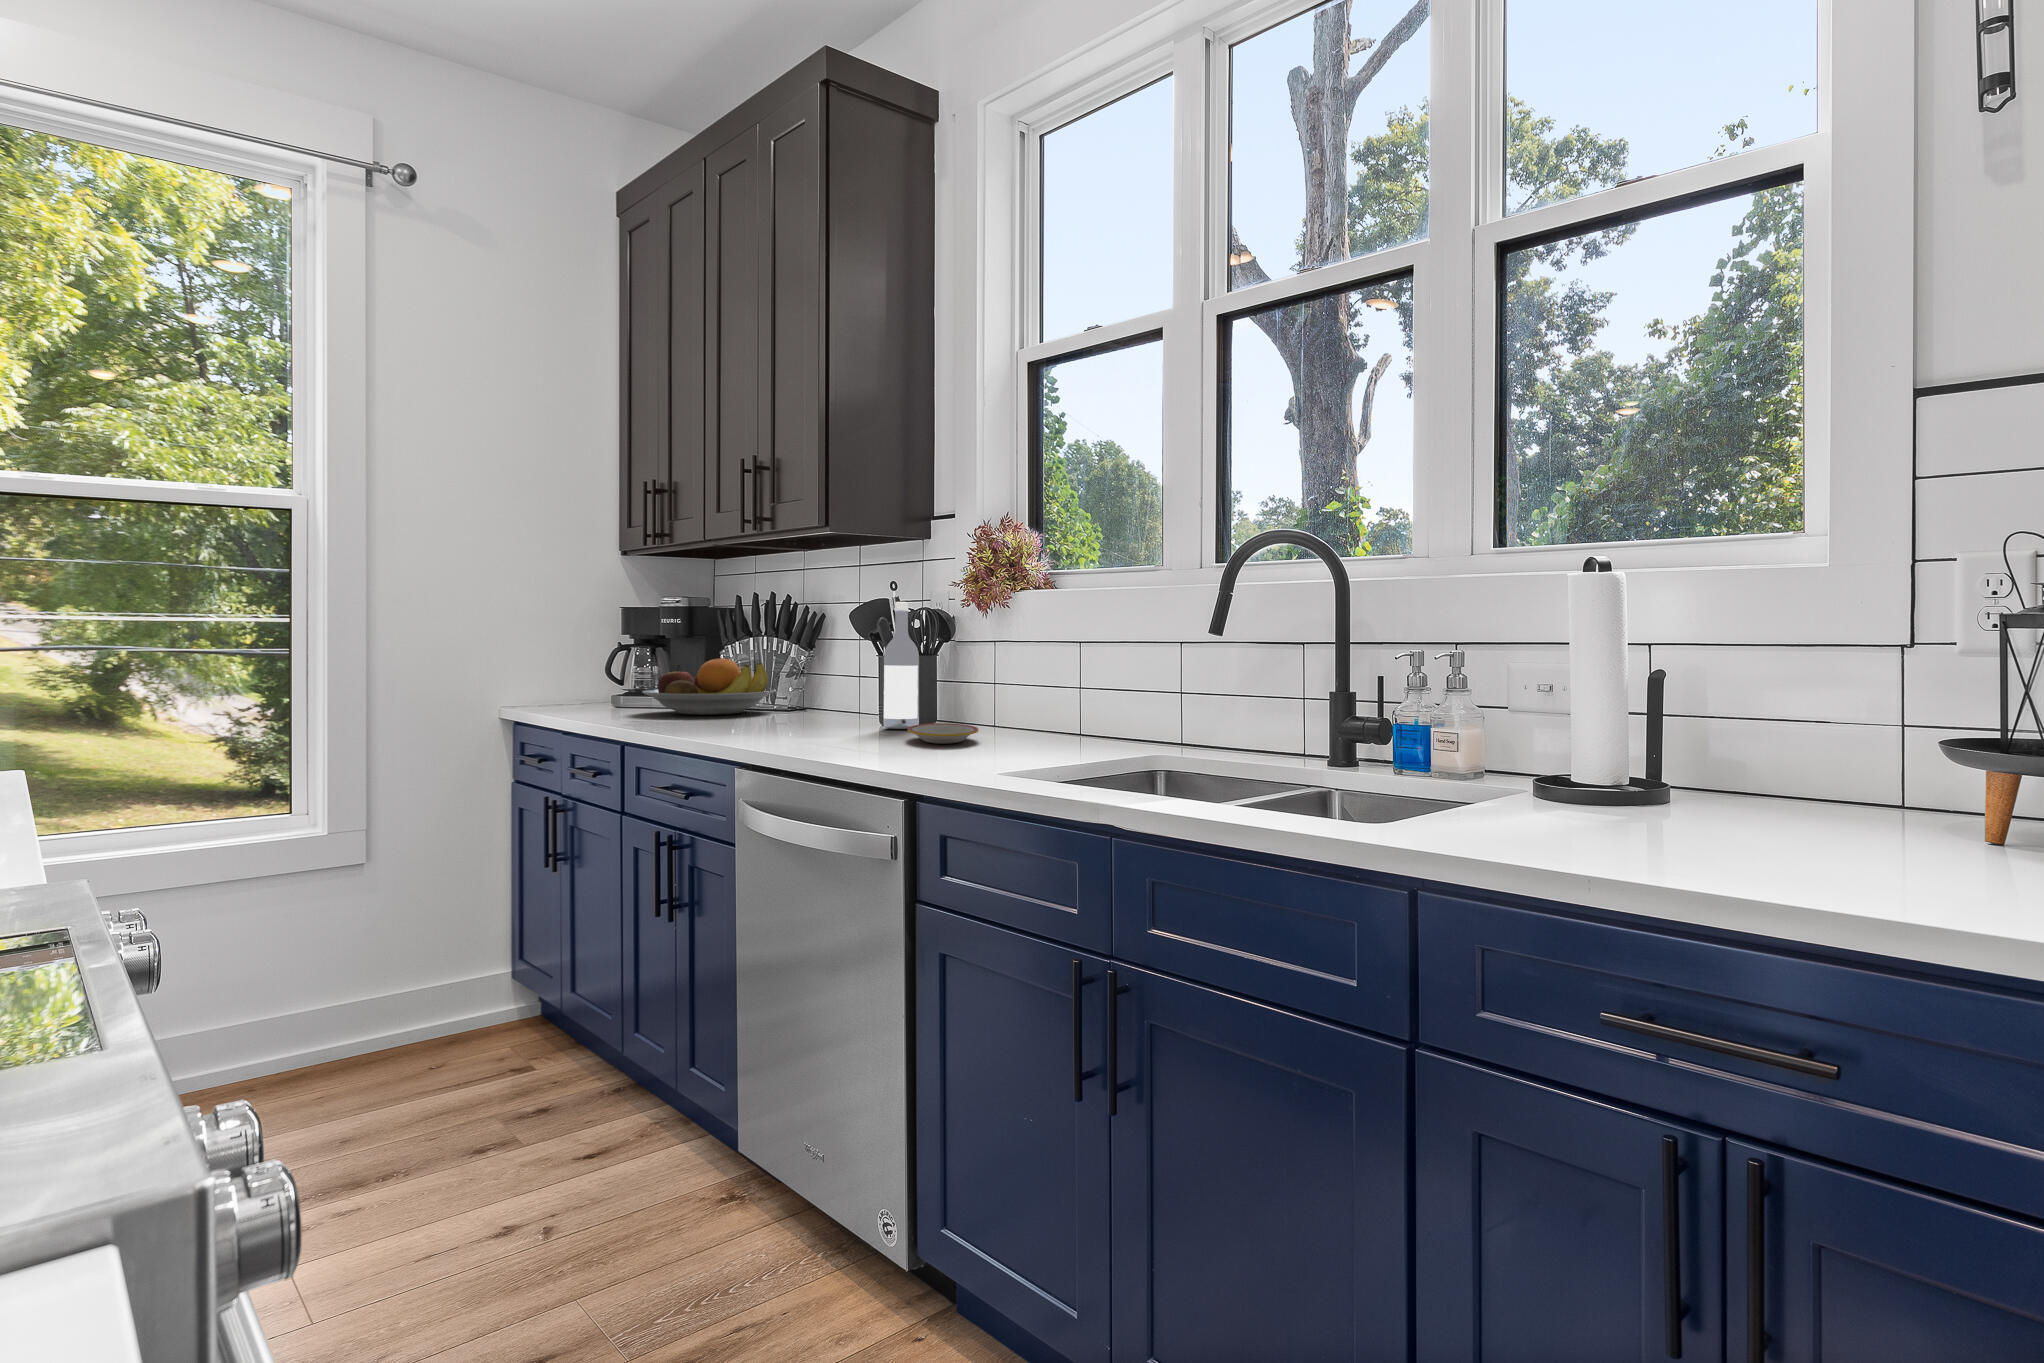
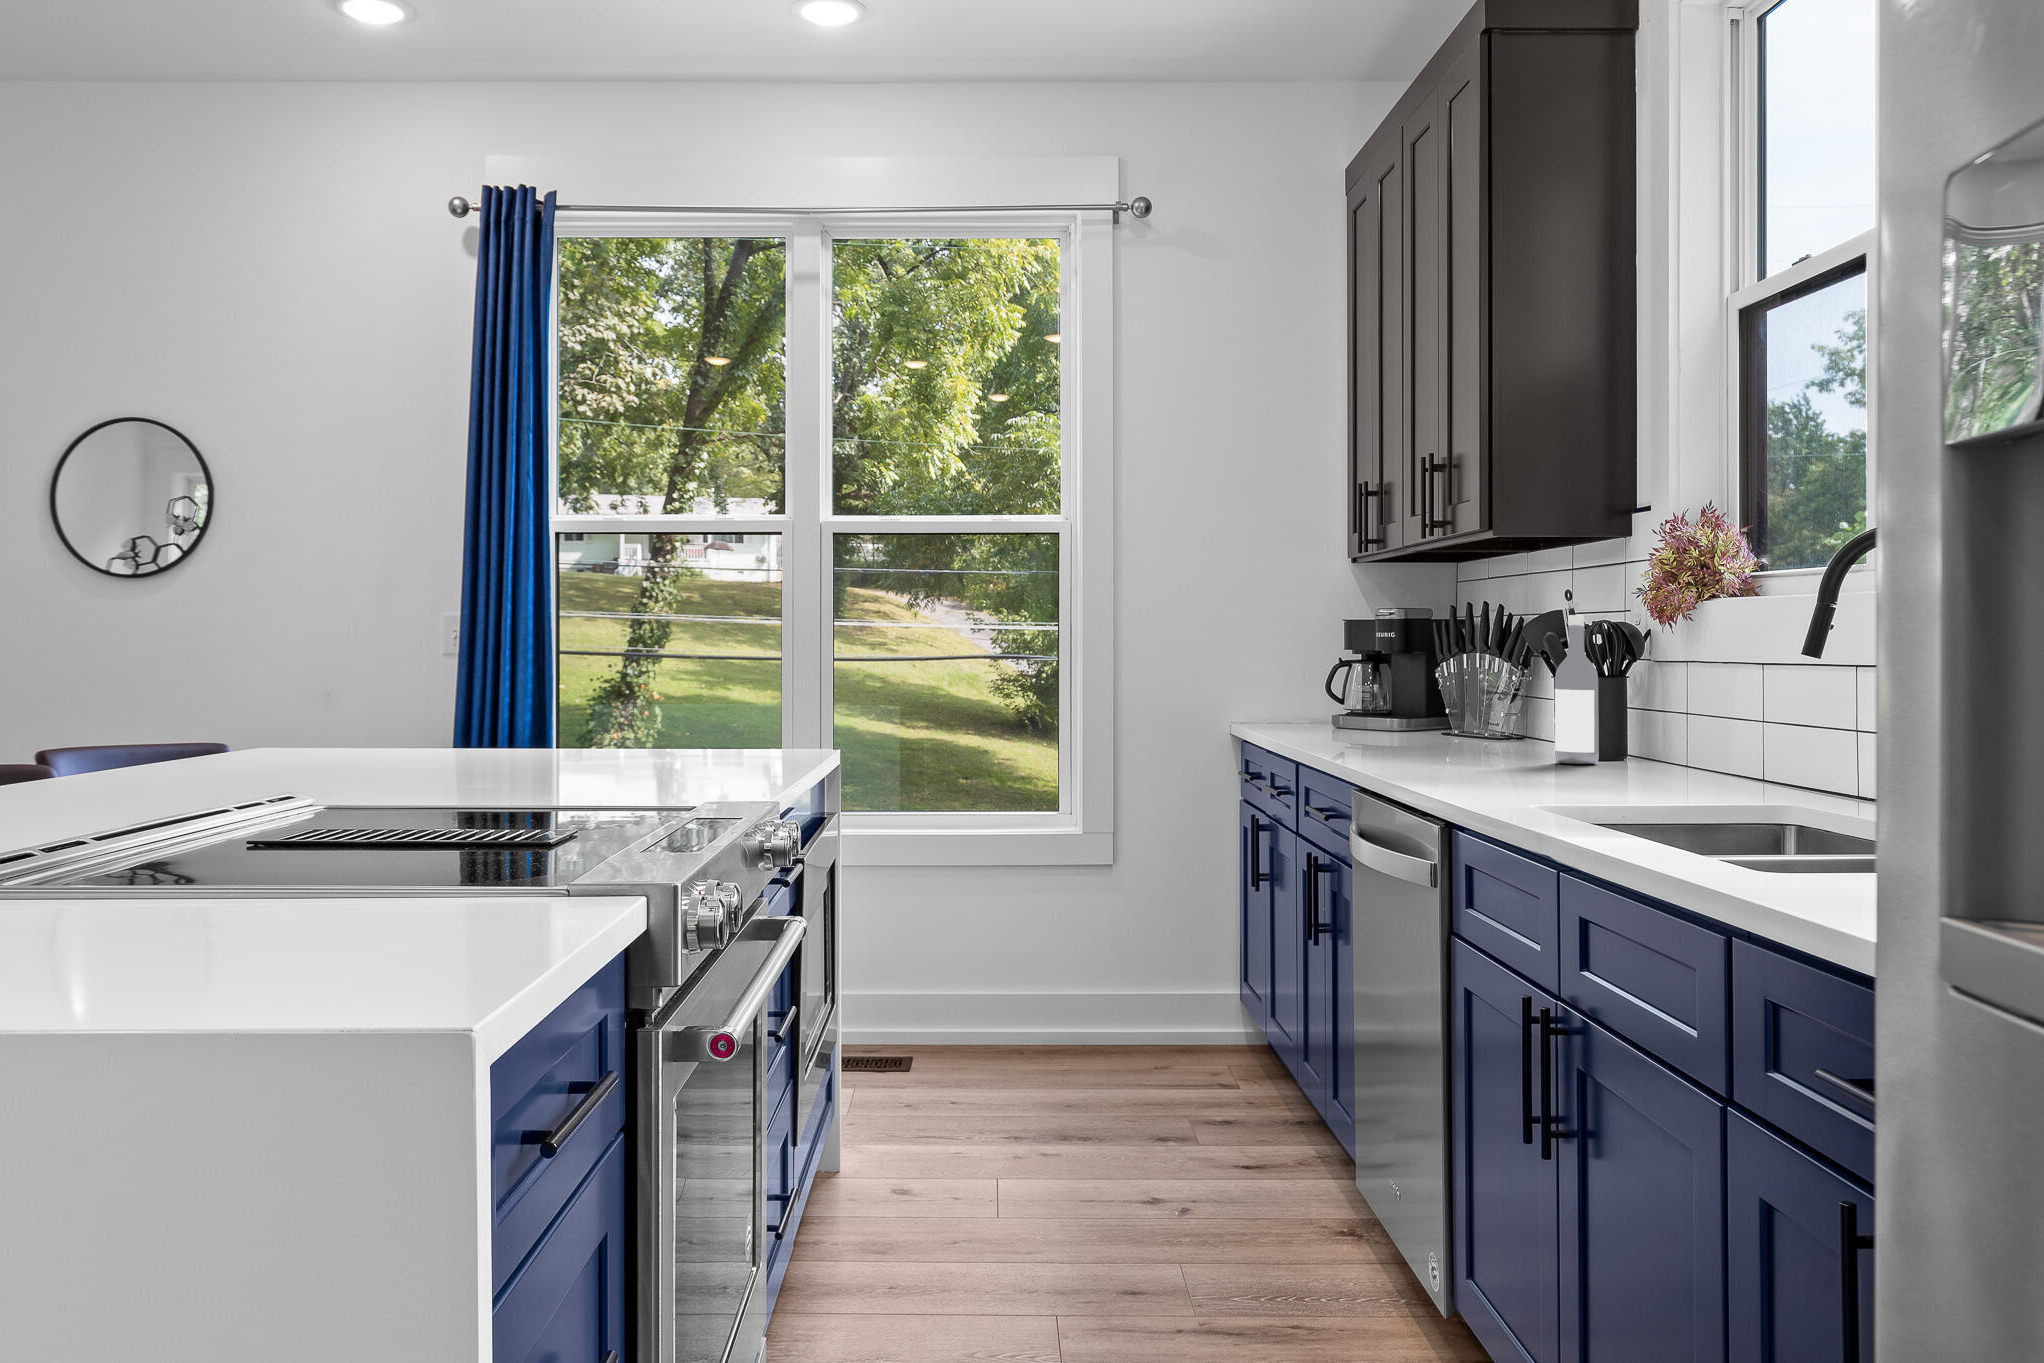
fruit bowl: present [642,659,776,715] -> none [1340,677,1488,739]
plate: present [908,723,978,744] -> none [1540,758,1630,780]

